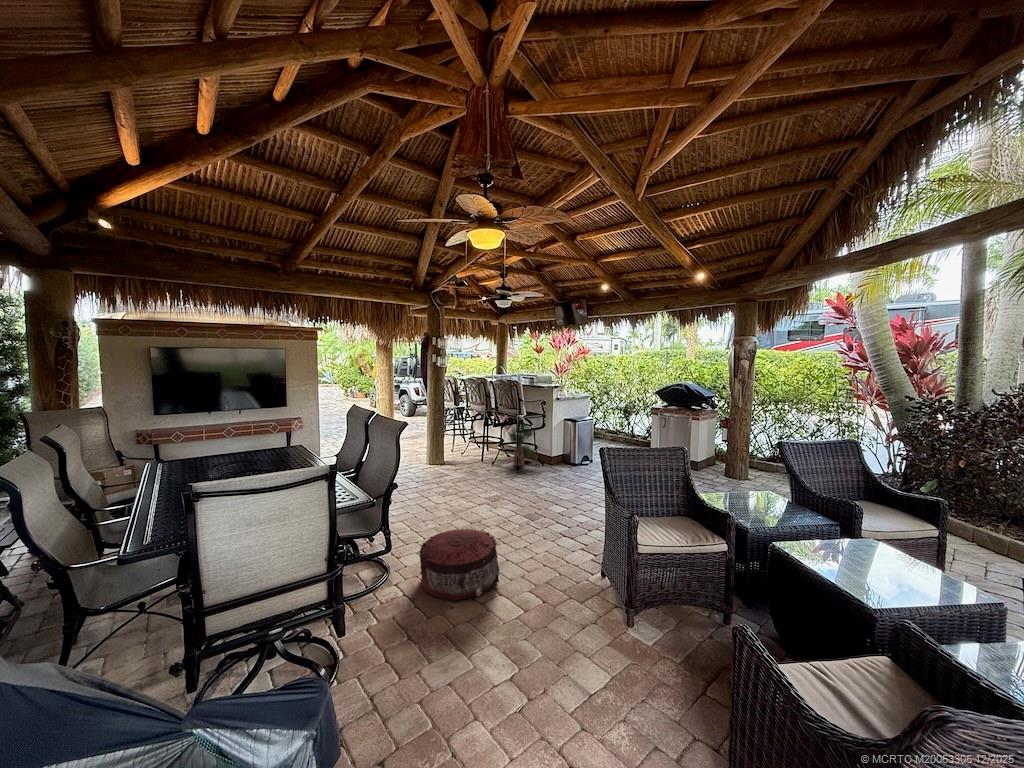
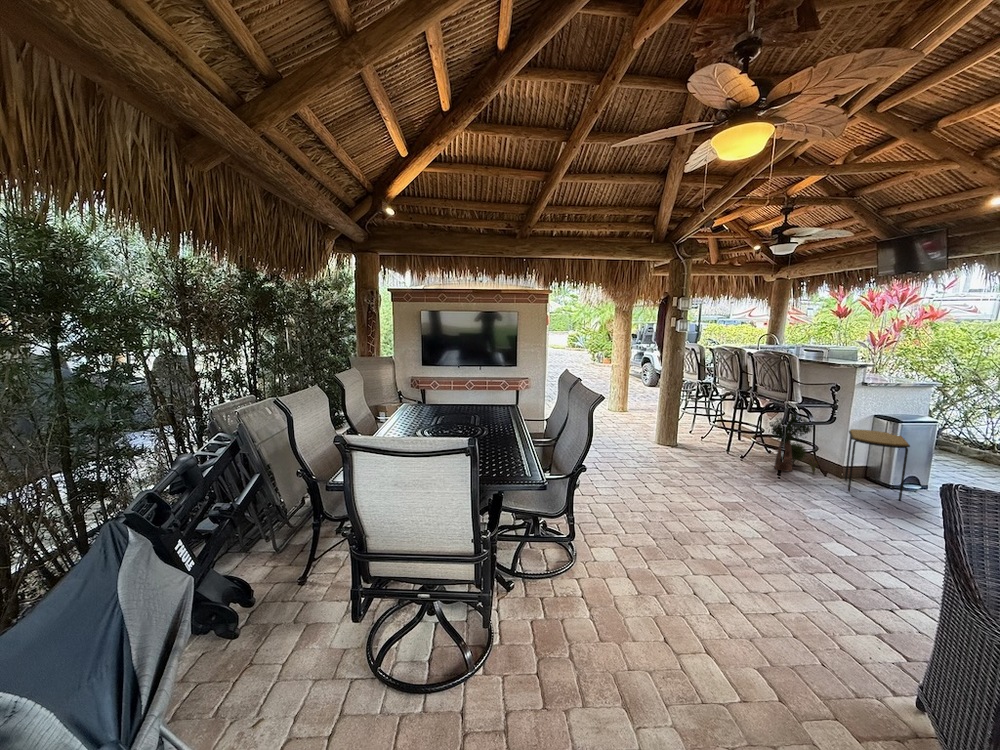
side table: none [553,429,583,472] -> present [845,429,910,501]
pouf: present [420,529,499,601] -> none [605,537,713,642]

